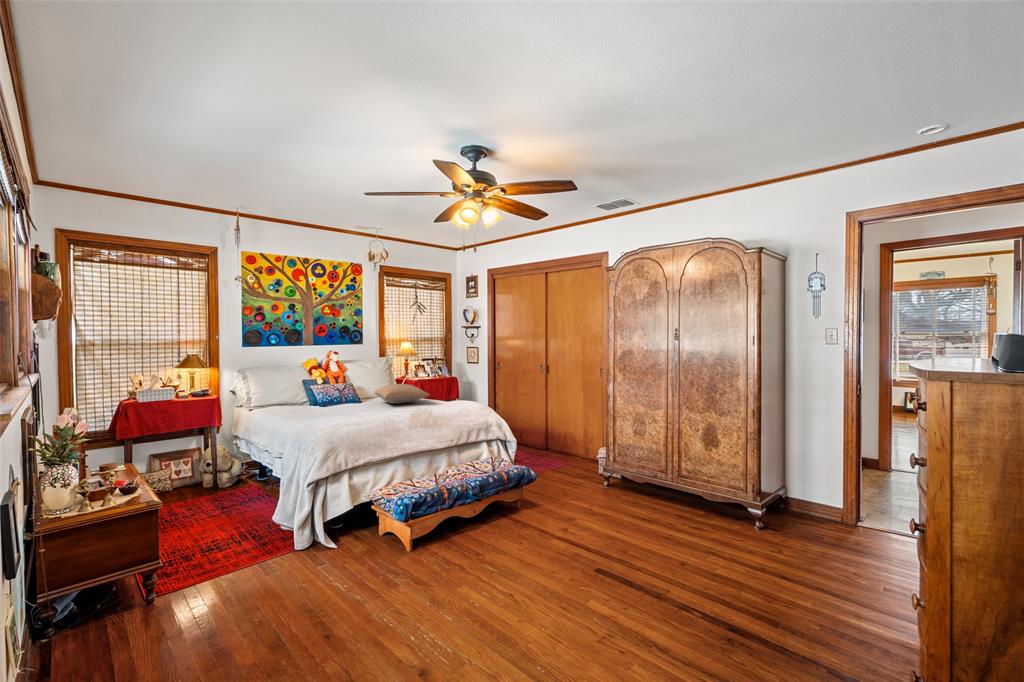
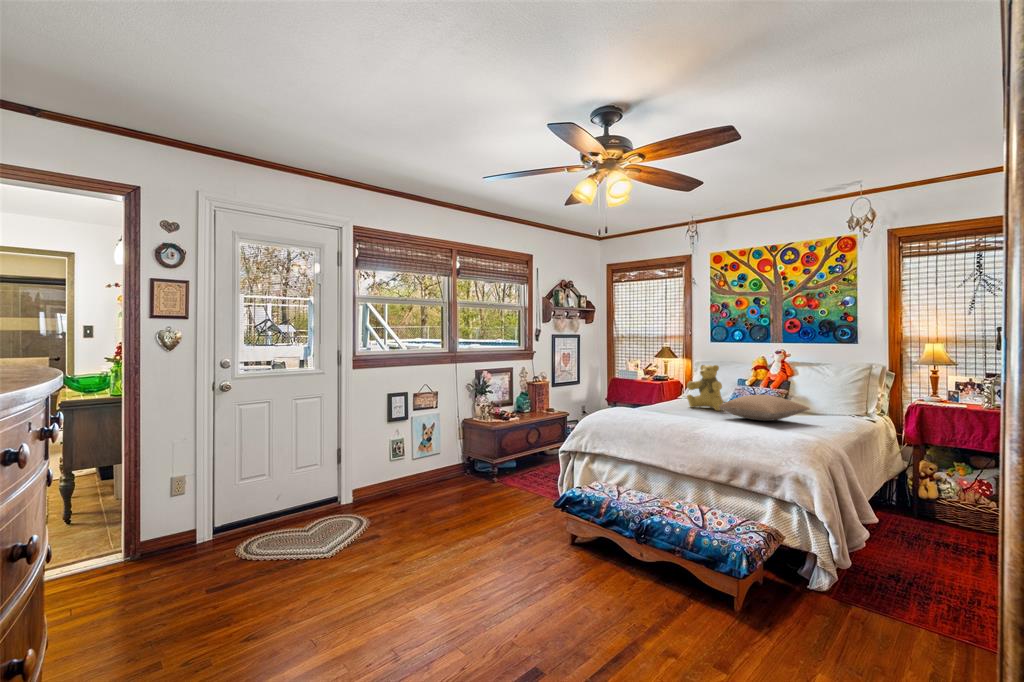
teddy bear: none [317,365,355,407] -> present [687,365,723,411]

